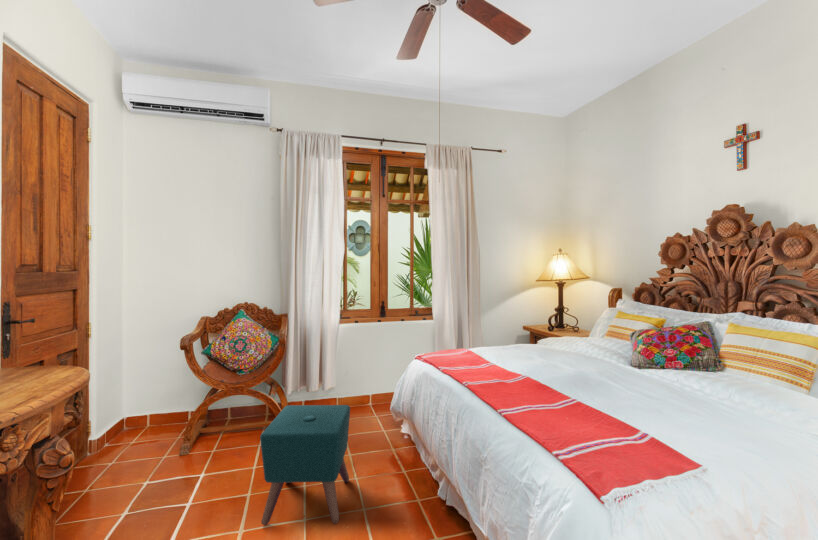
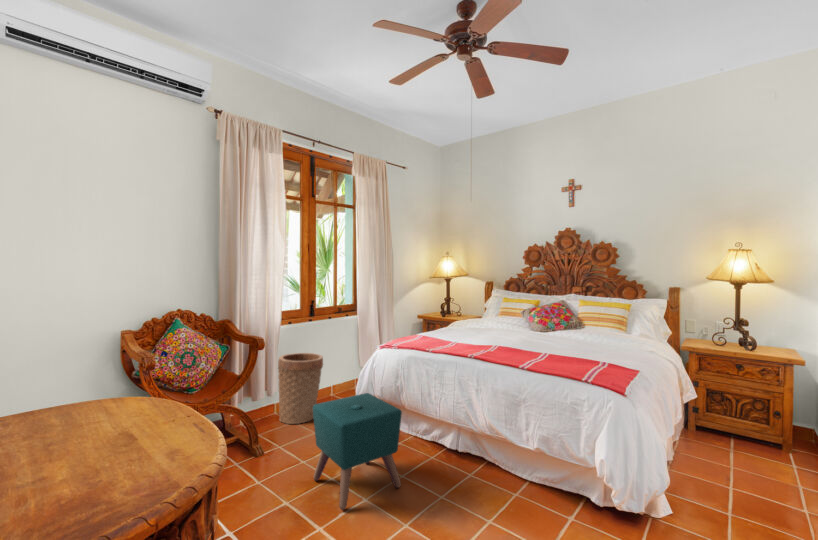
basket: none [336,351,378,420] -> present [278,353,323,424]

